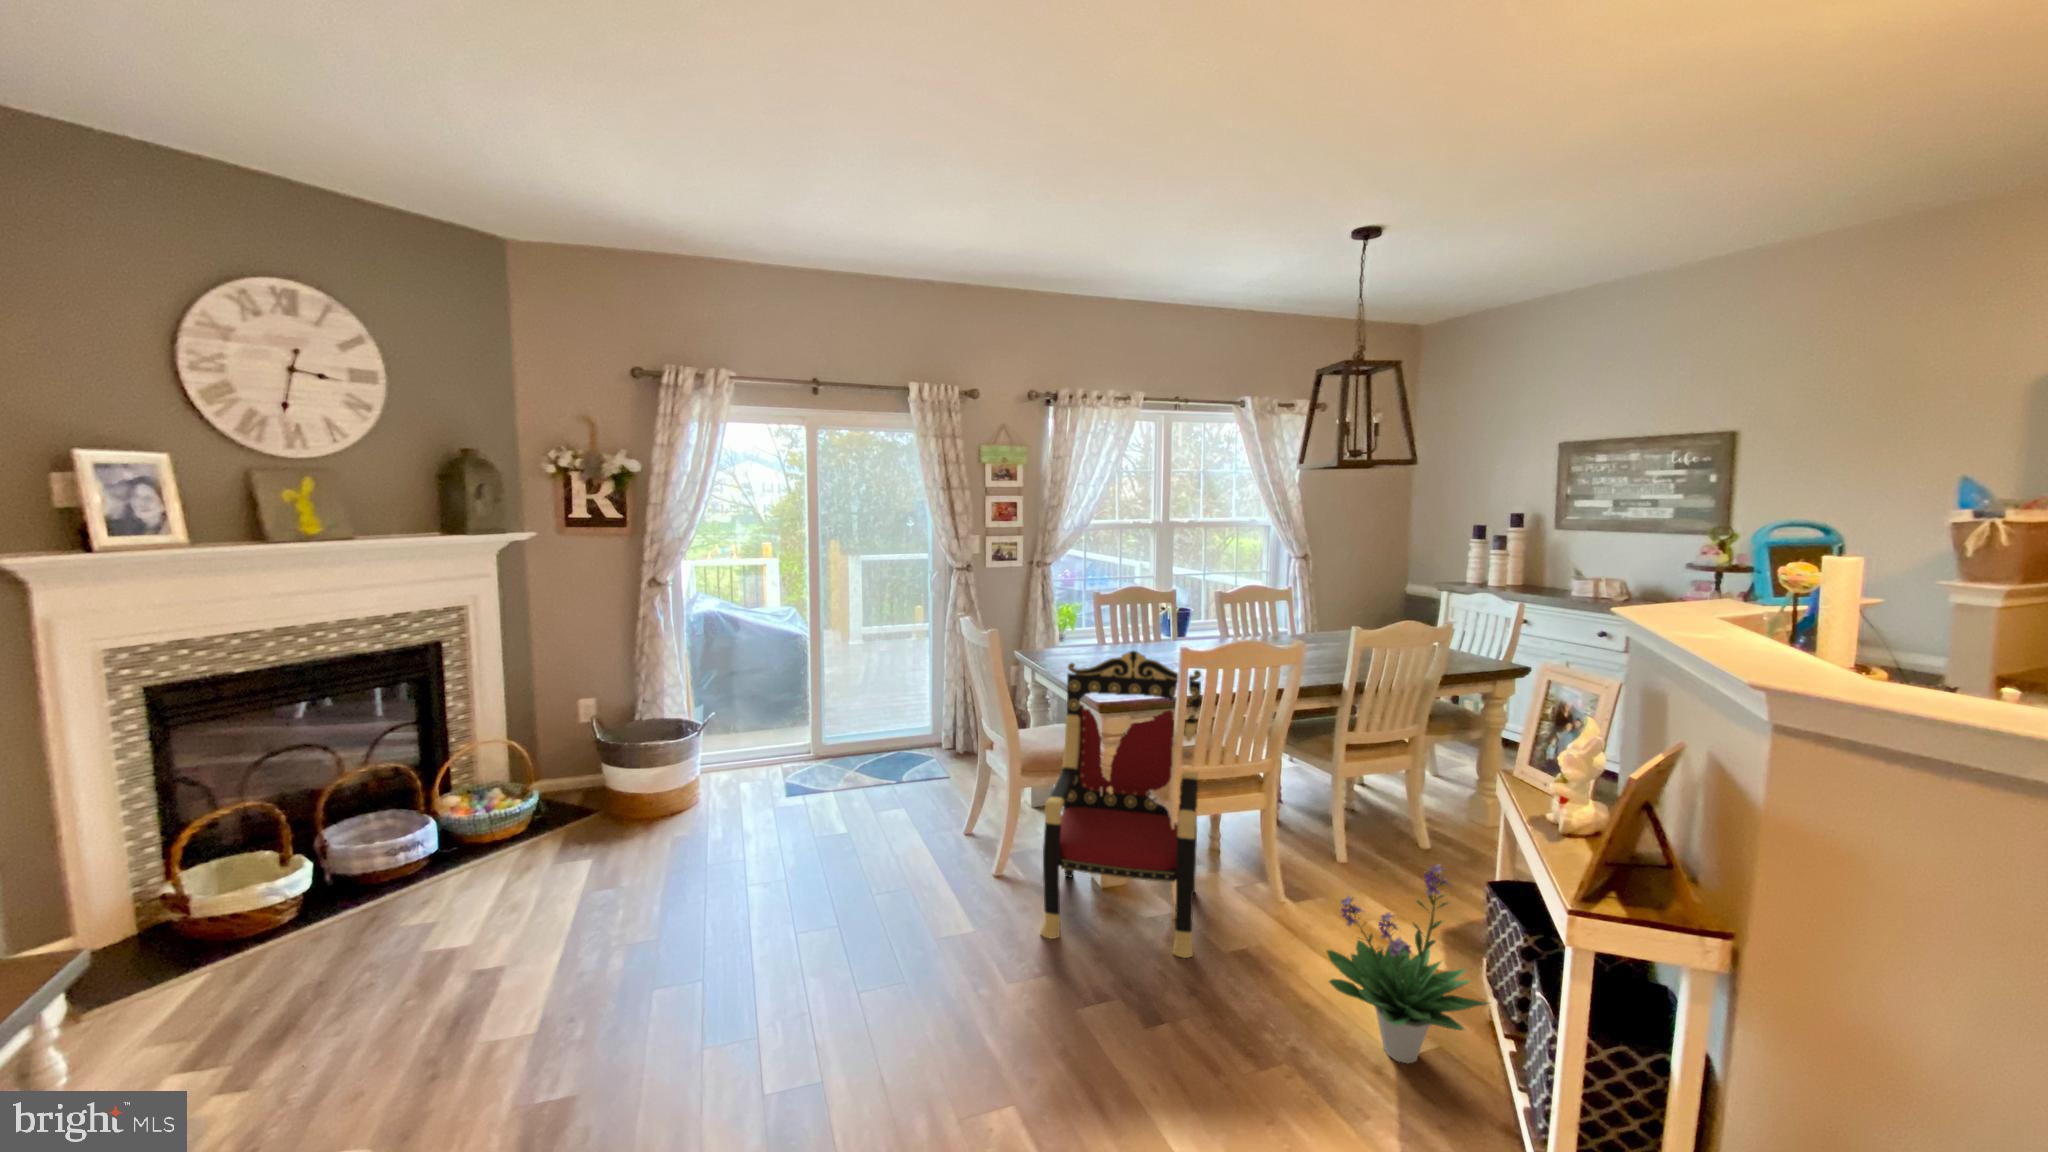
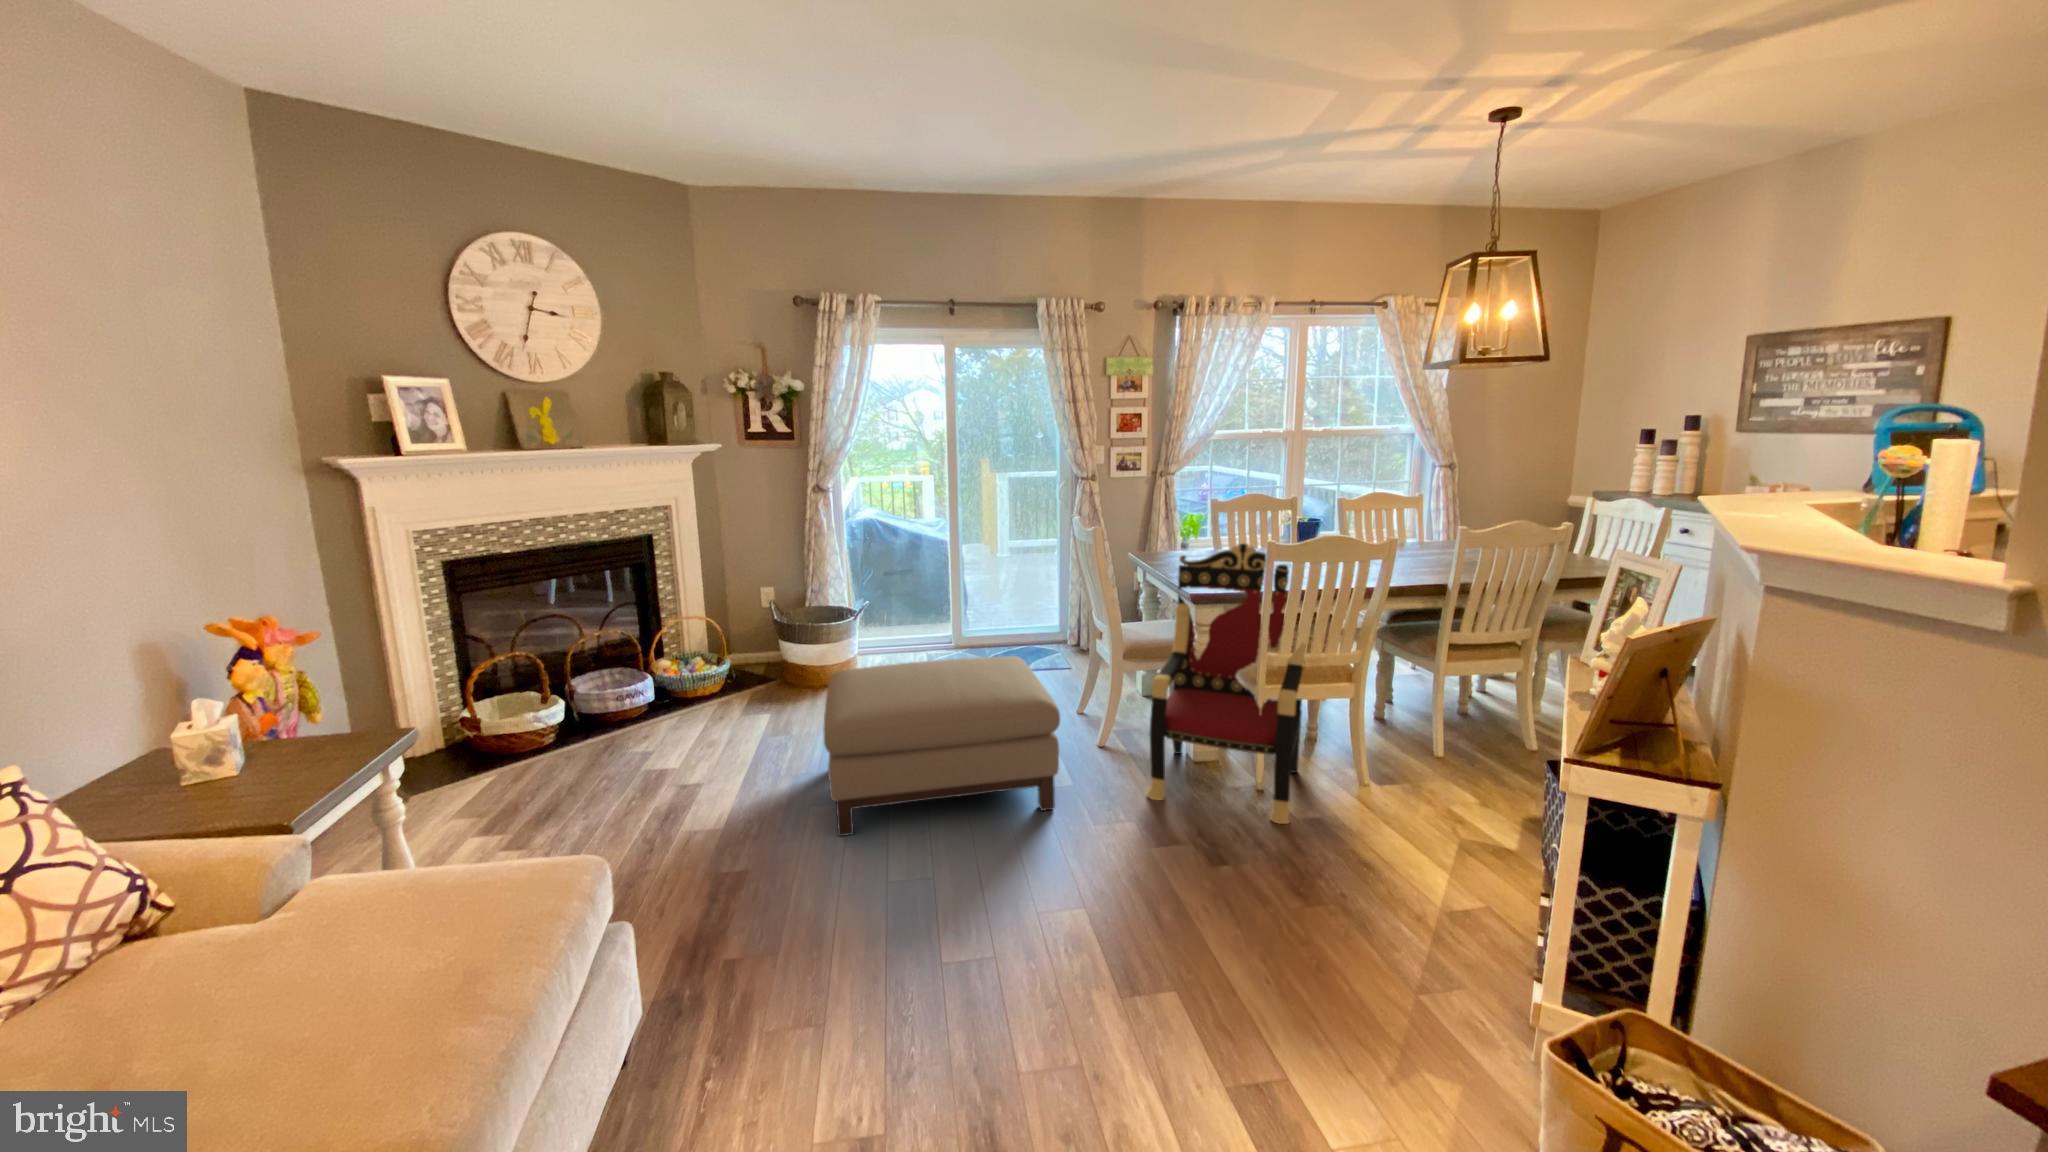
ottoman: none [664,778,946,1022] -> present [824,656,1060,836]
potted plant: present [1327,864,1488,1063] -> none [1416,739,1586,925]

